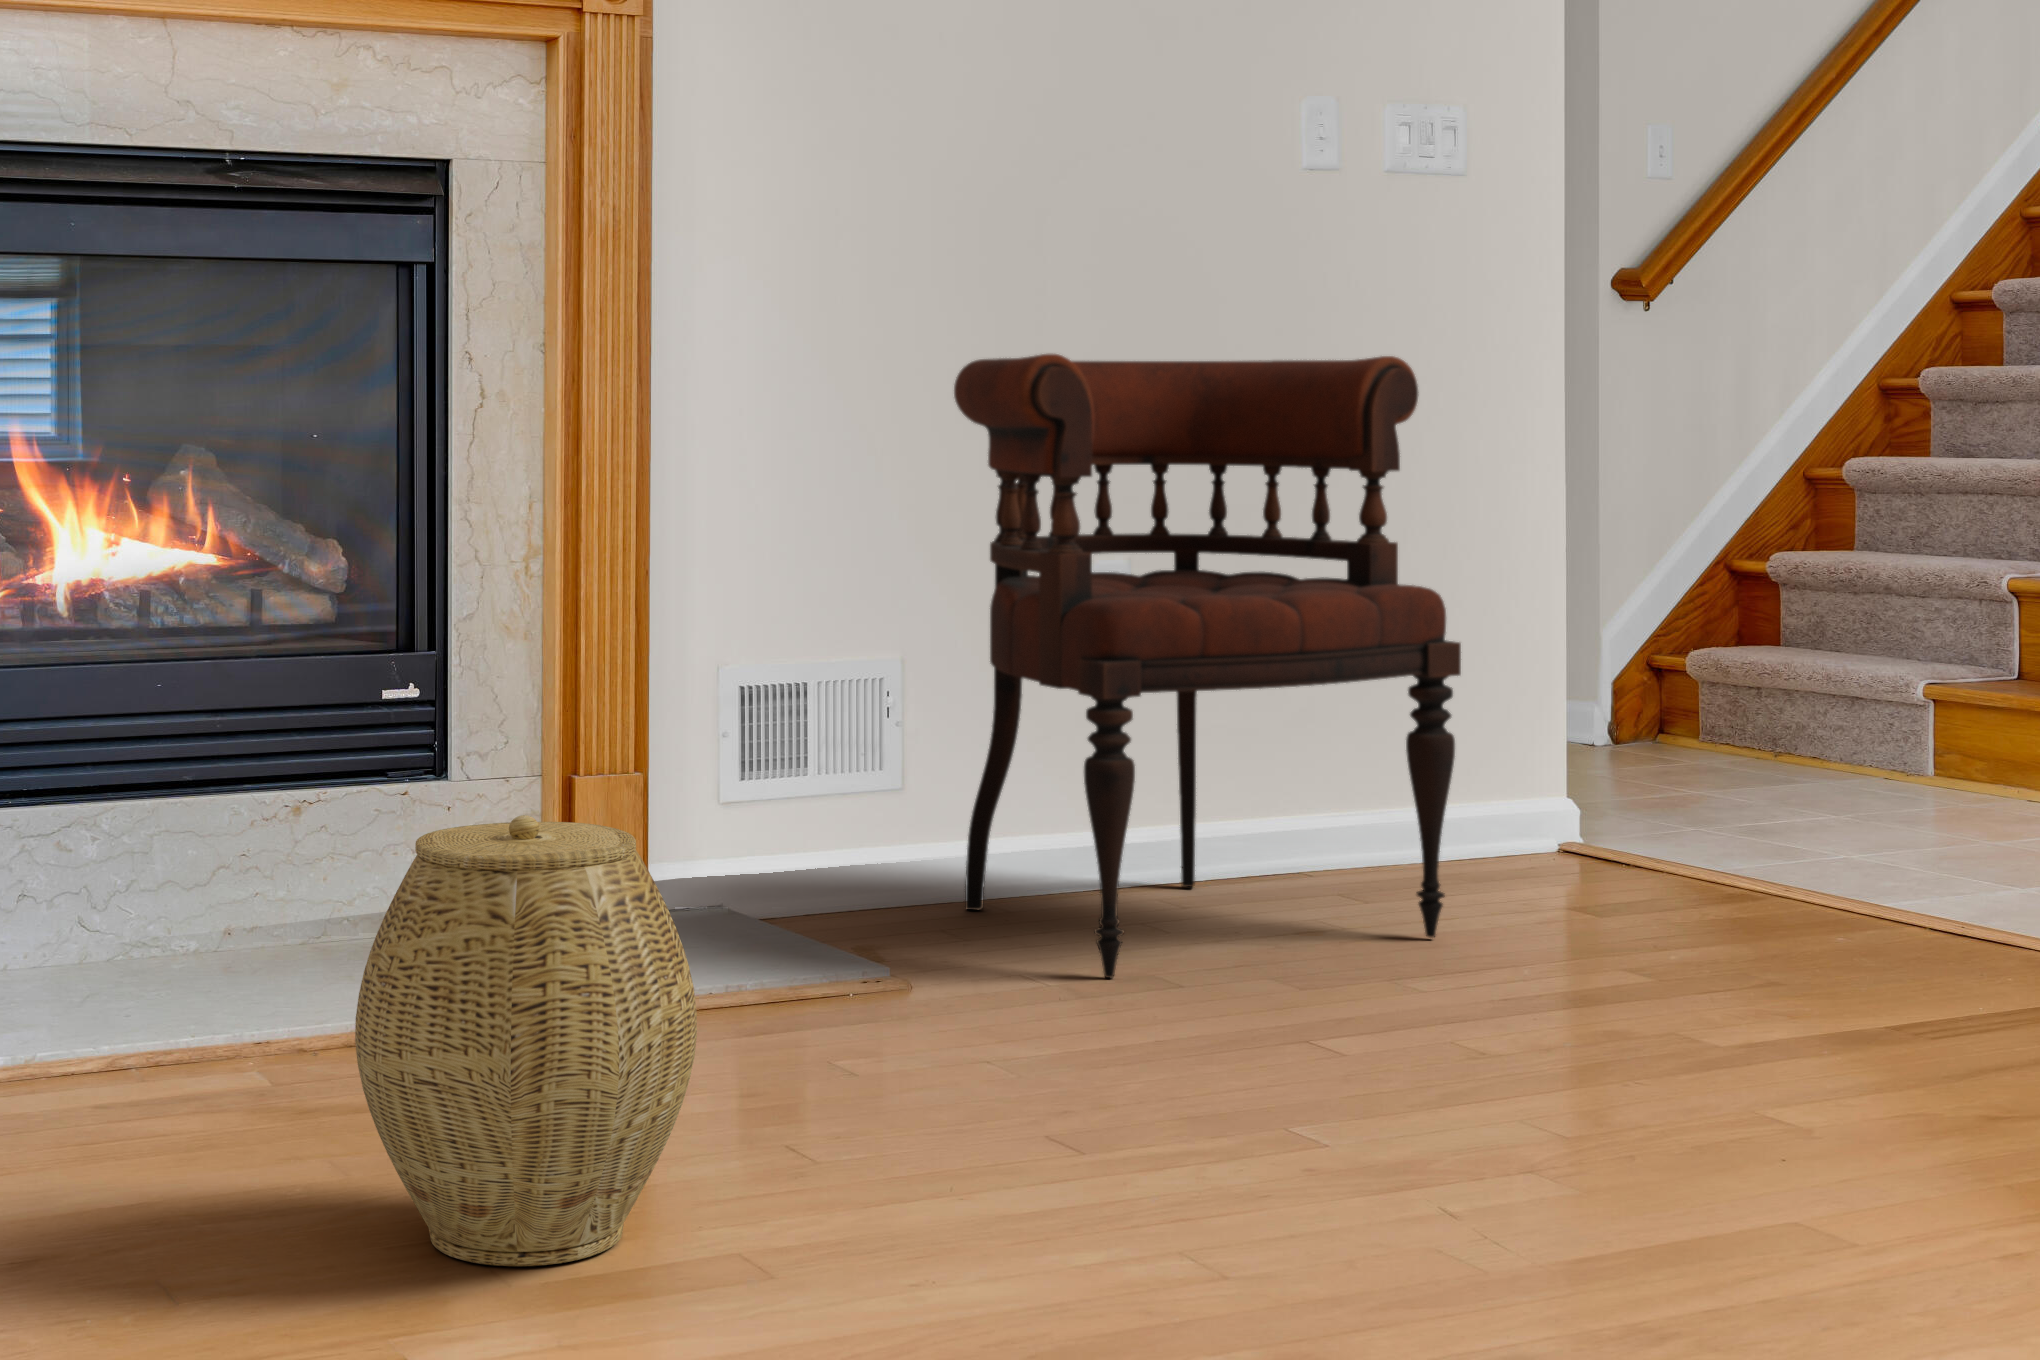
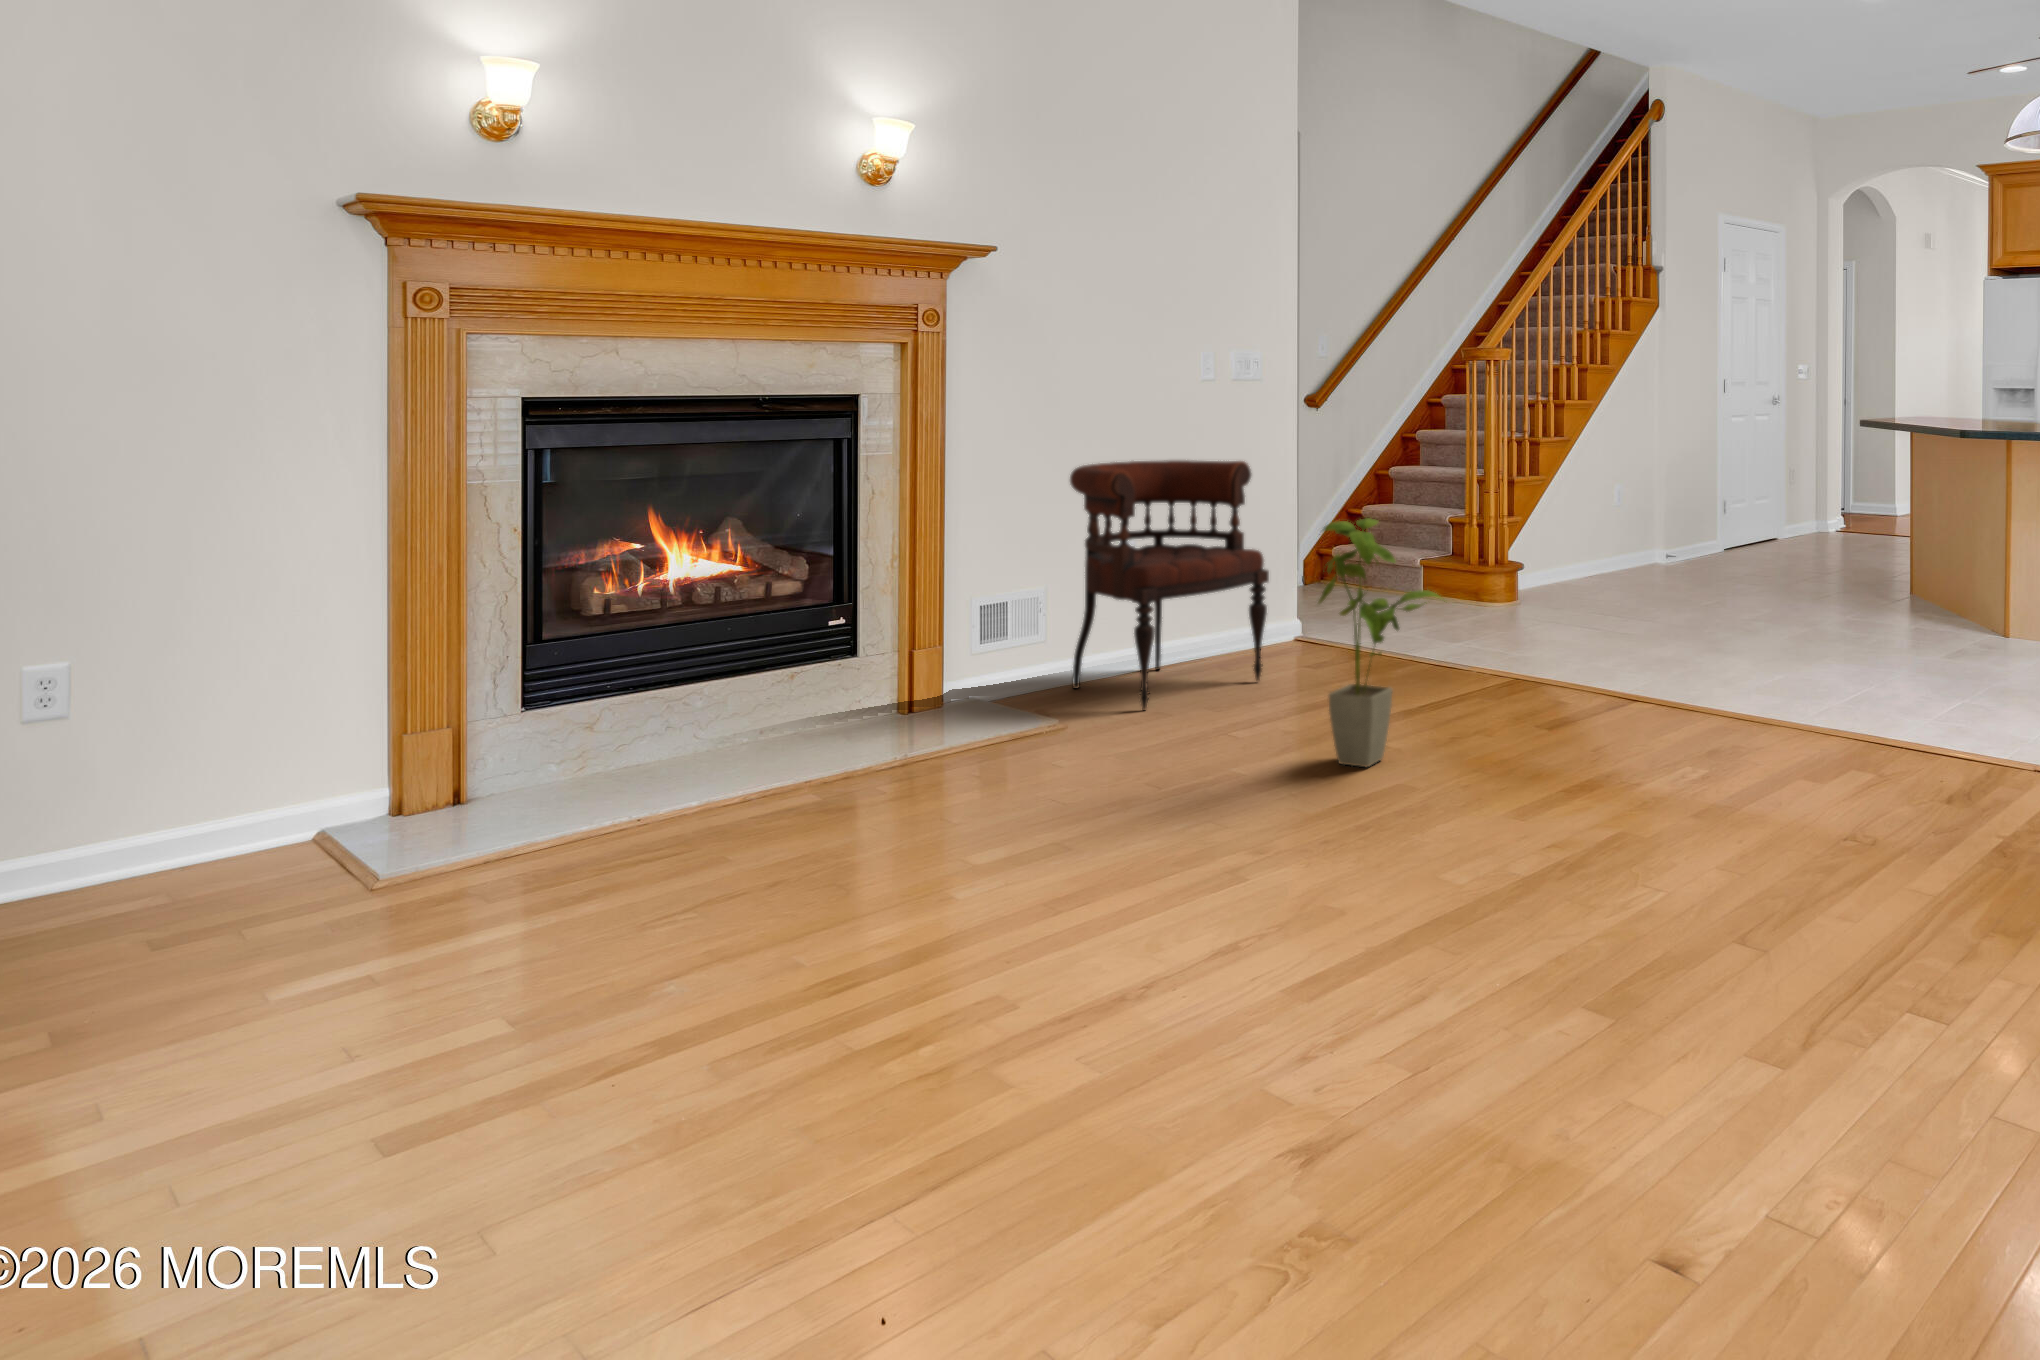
house plant: none [1529,440,1964,1212] -> present [1318,518,1441,767]
woven basket: present [355,815,697,1266] -> none [916,677,1046,839]

